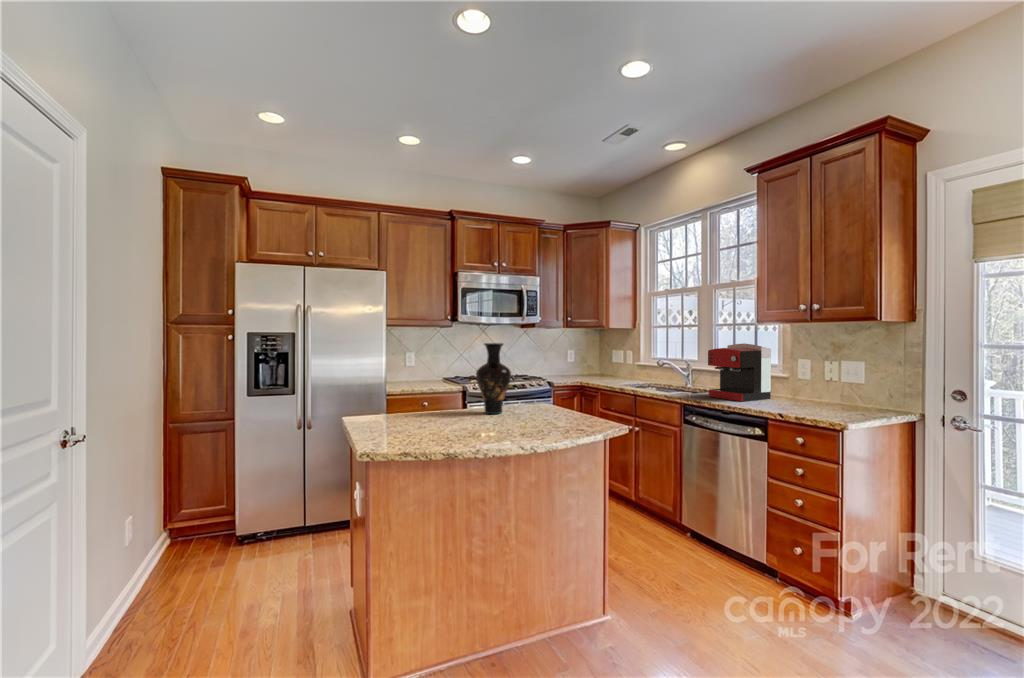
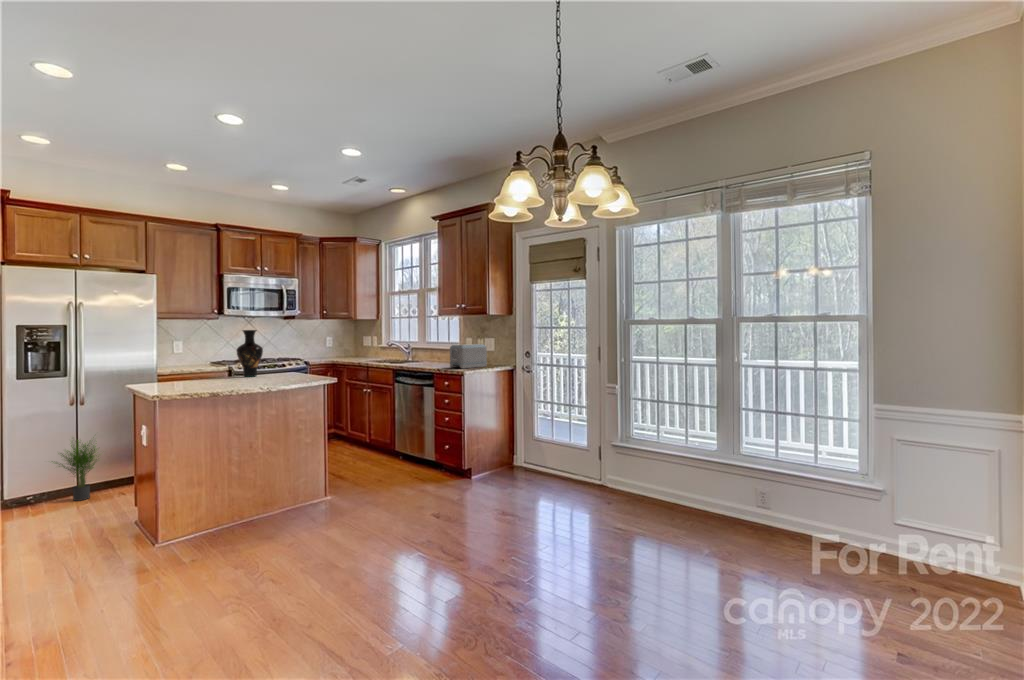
coffee maker: present [708,343,771,401] -> none [413,329,451,366]
toaster: none [793,371,864,415] -> present [450,344,487,368]
potted plant: none [265,466,330,550] -> present [59,442,97,501]

